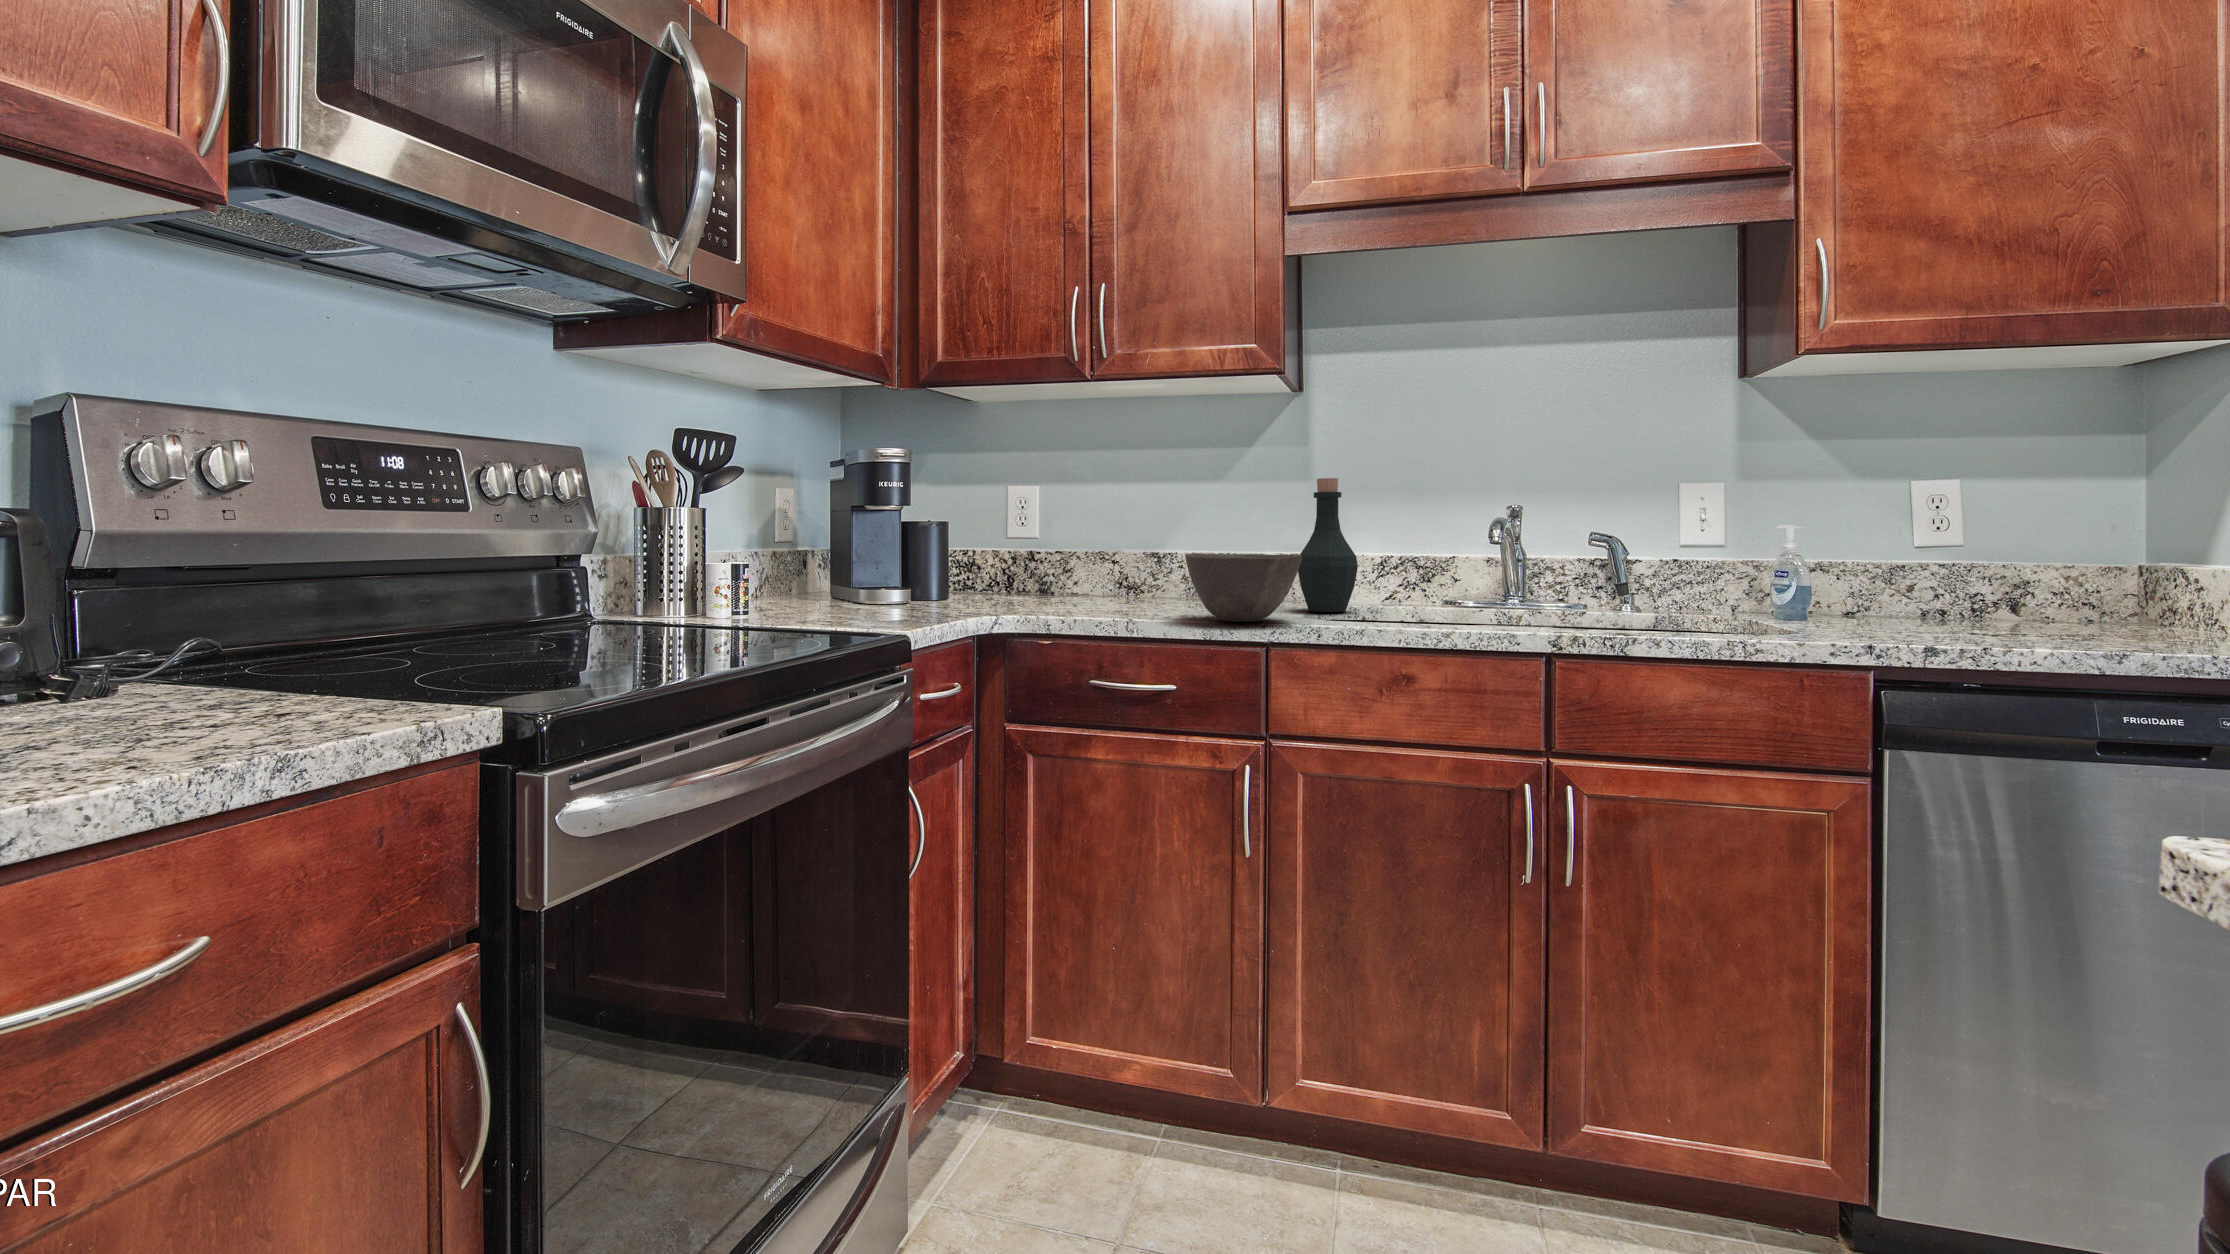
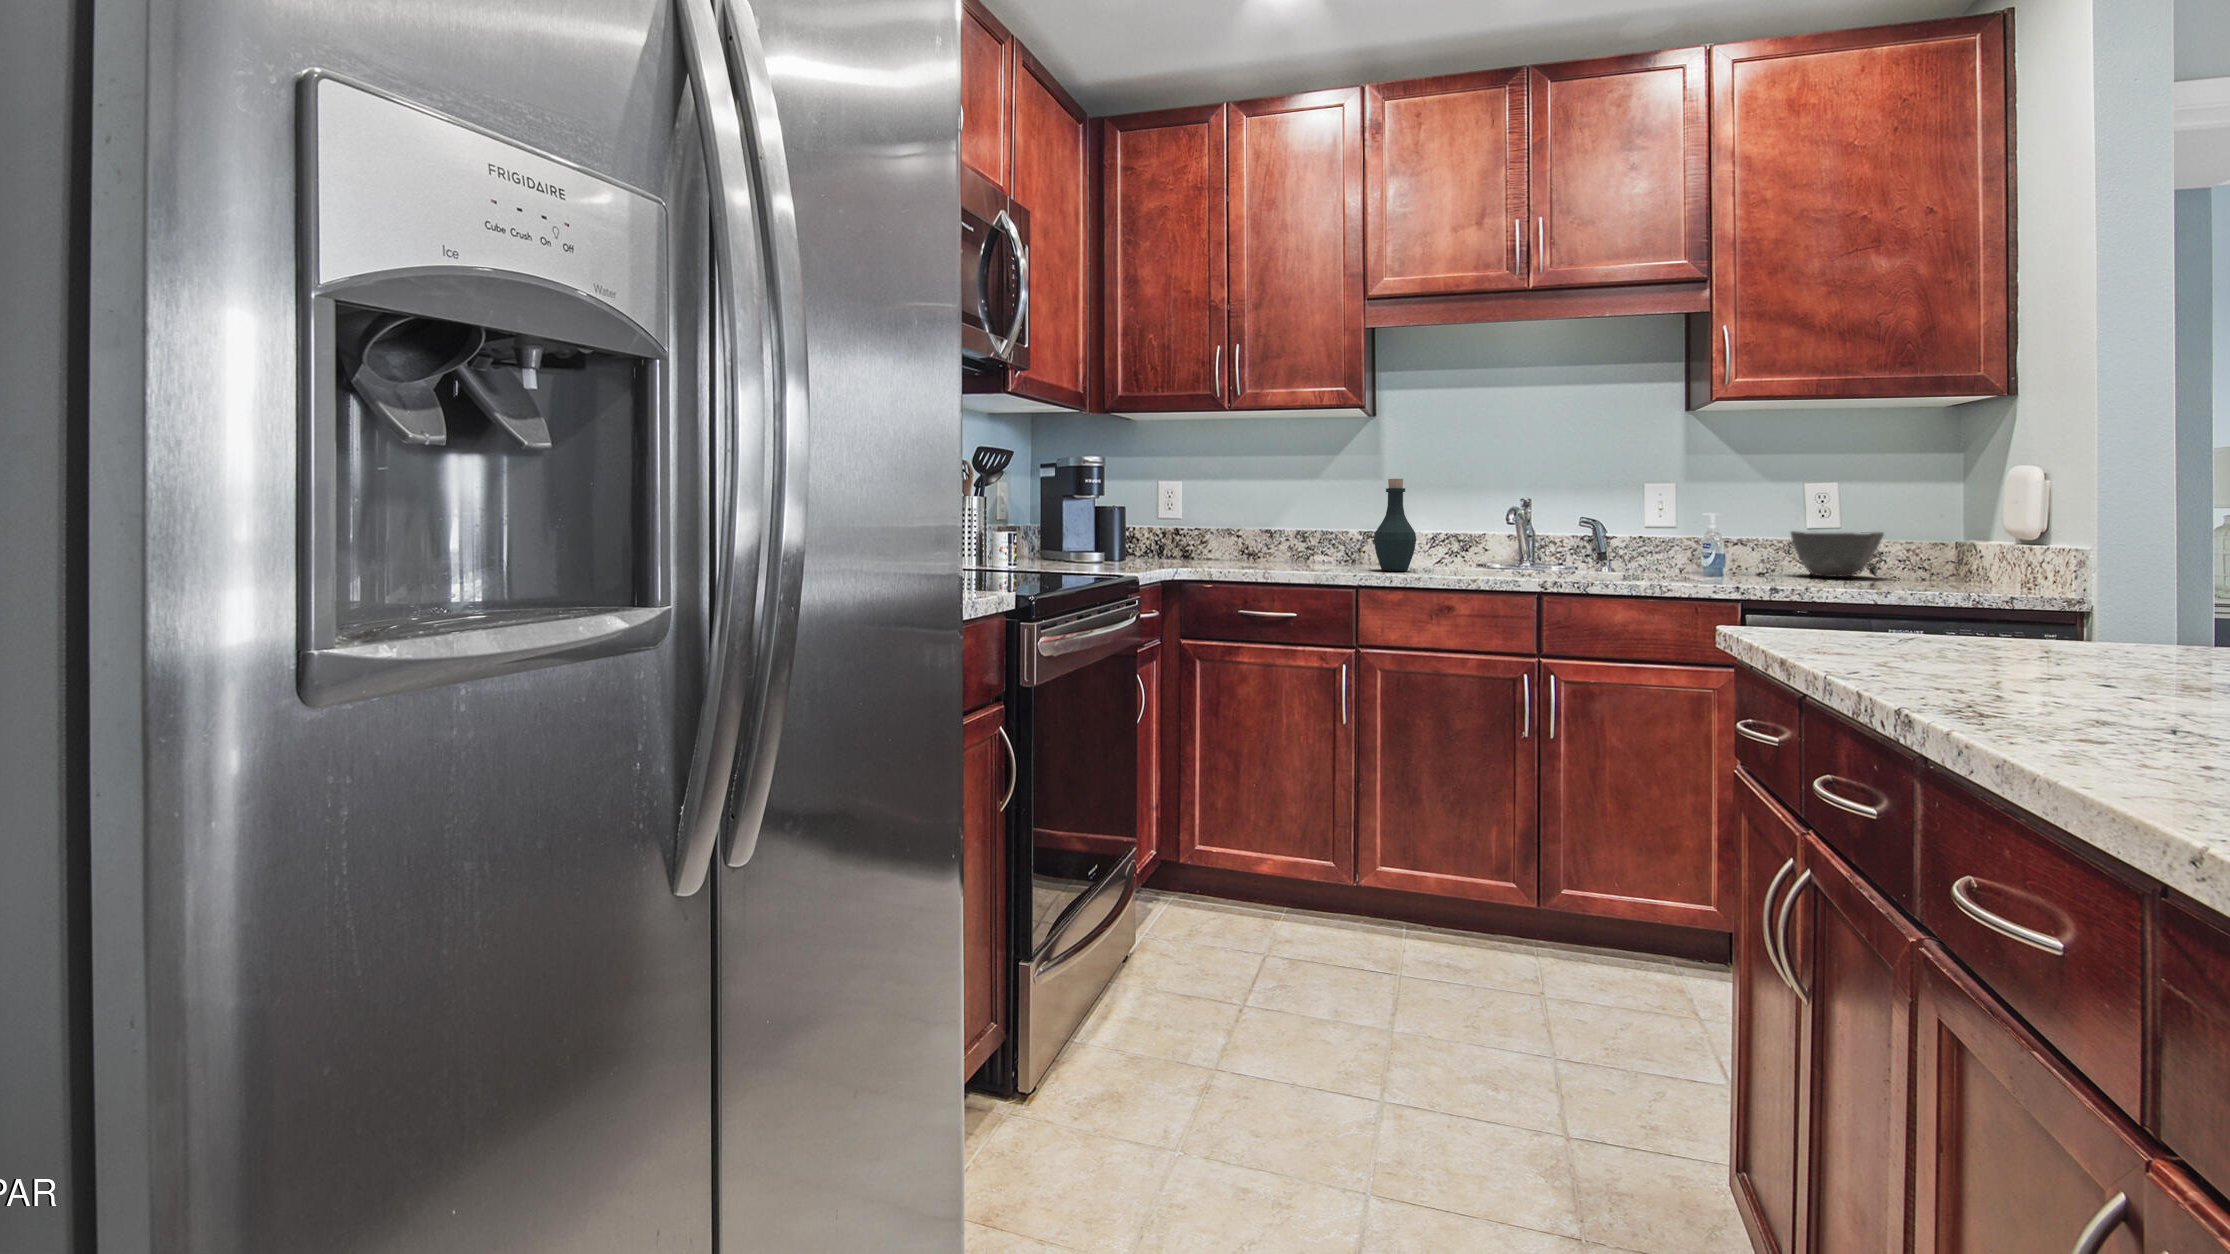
bowl: present [1185,554,1302,622] -> present [1791,531,1884,577]

